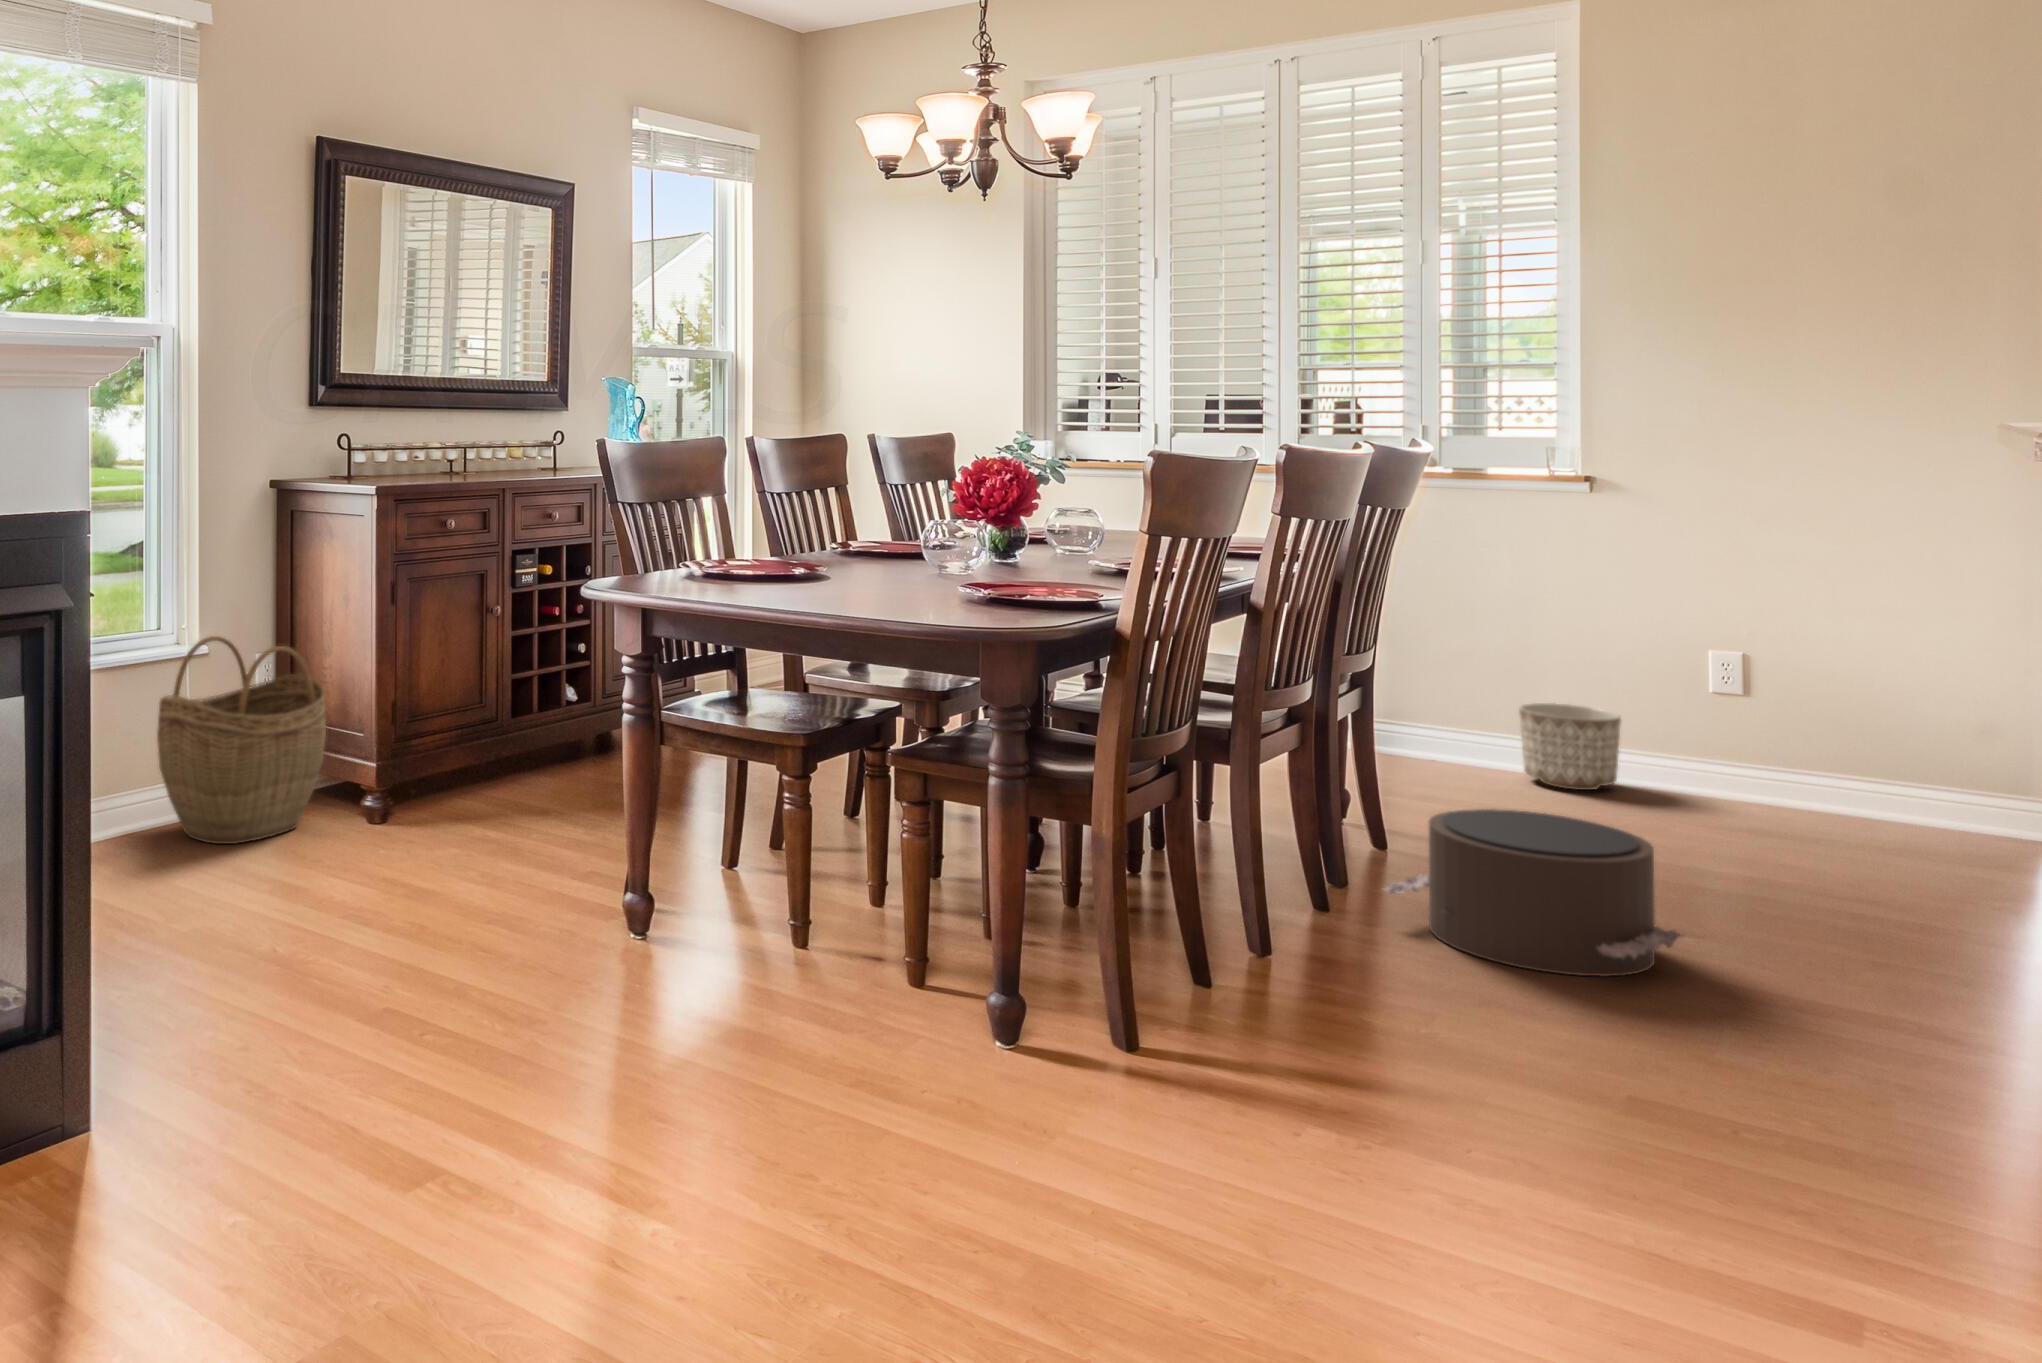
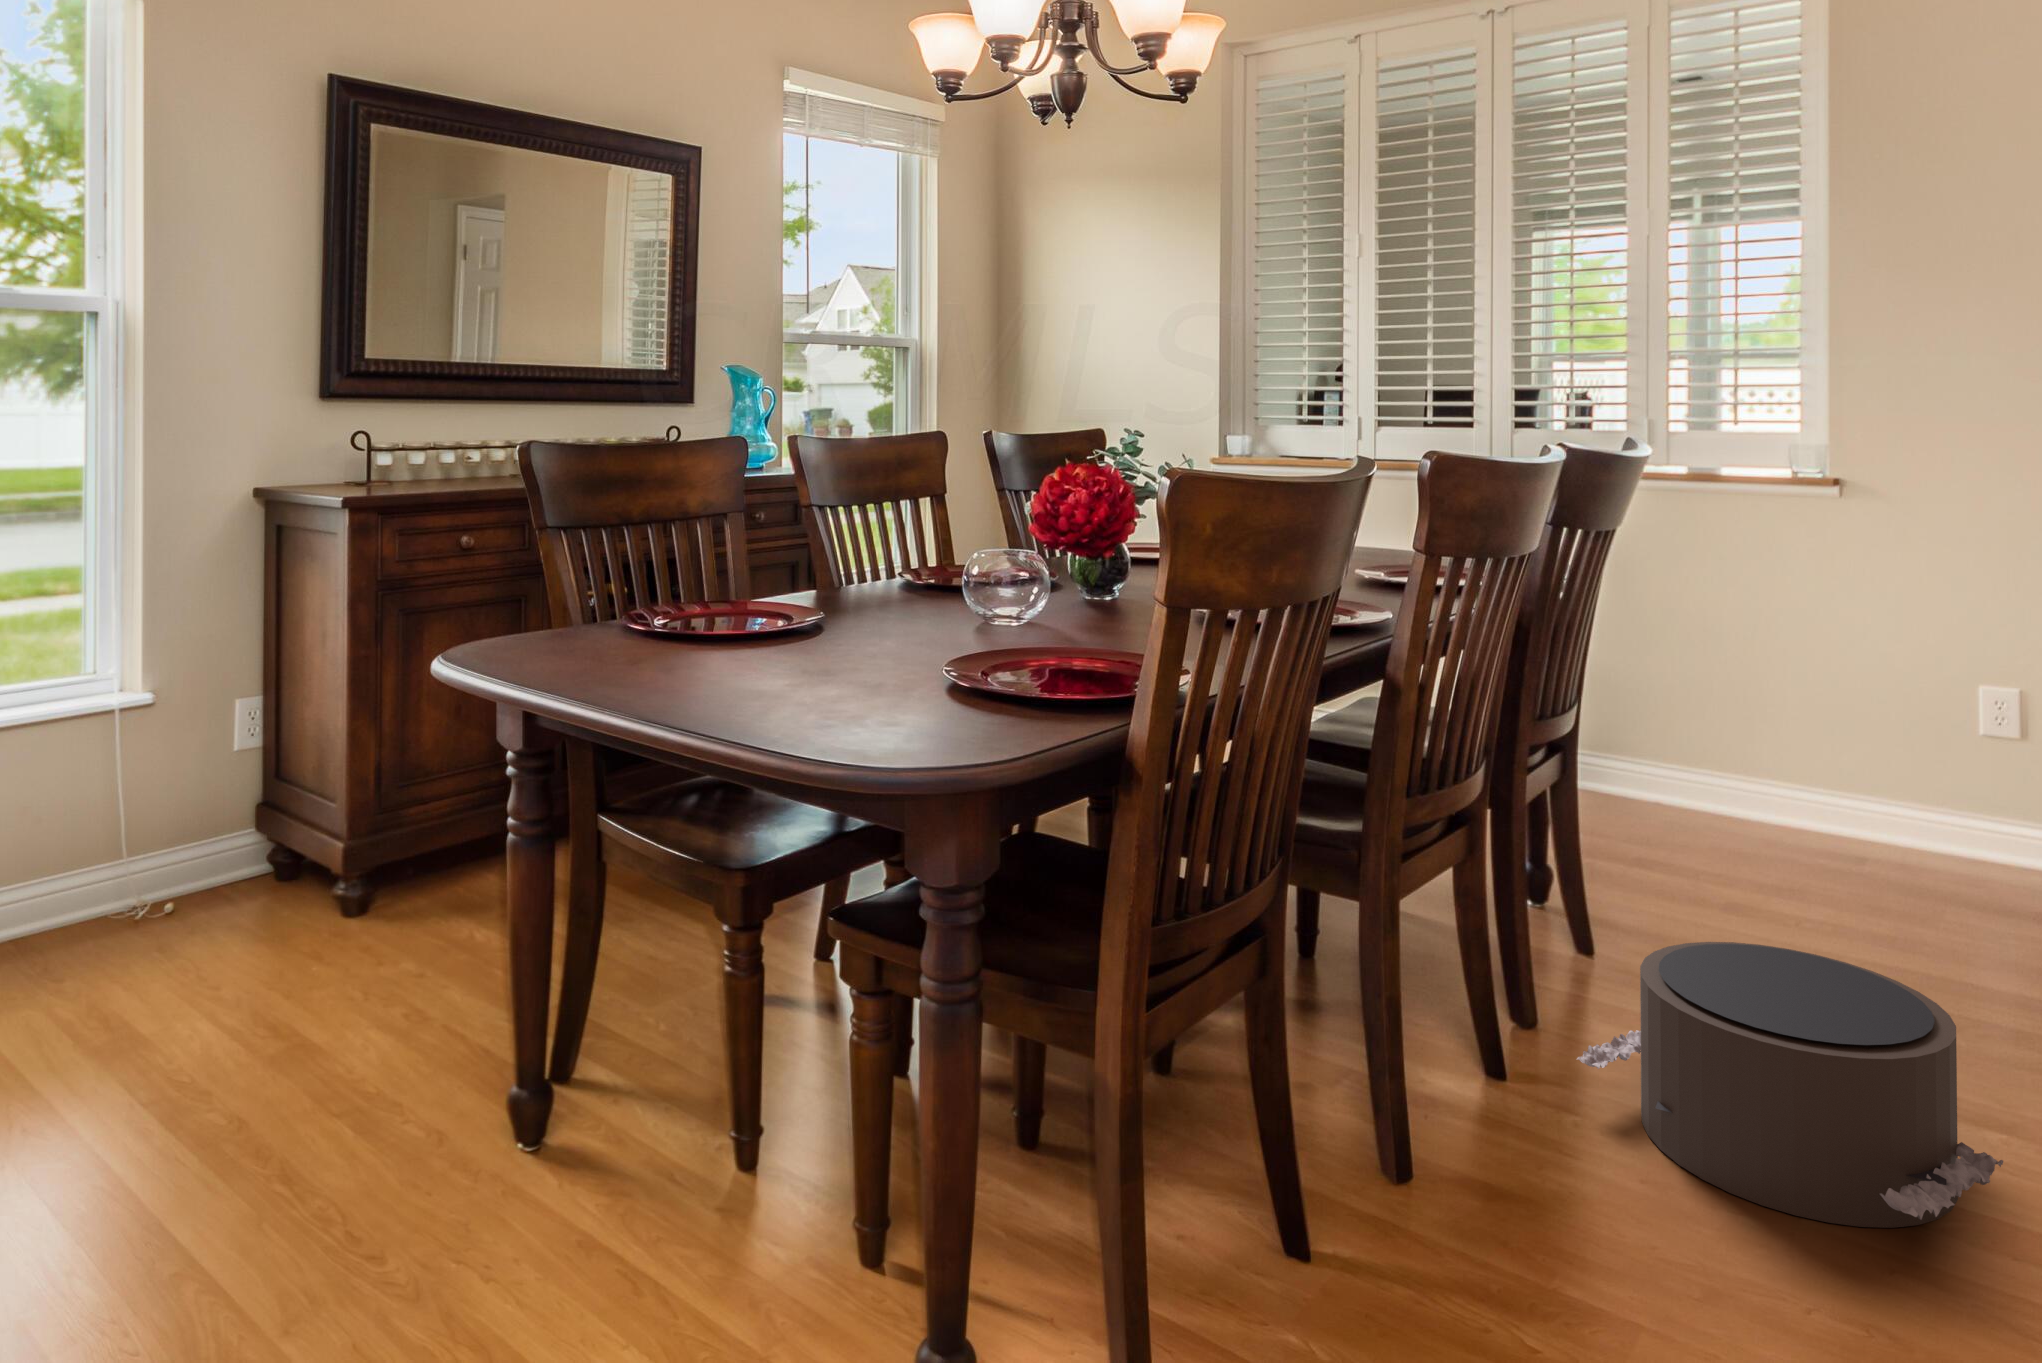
woven basket: present [157,636,326,844] -> none [41,683,283,957]
planter: present [1519,703,1621,790] -> none [1759,745,1880,854]

